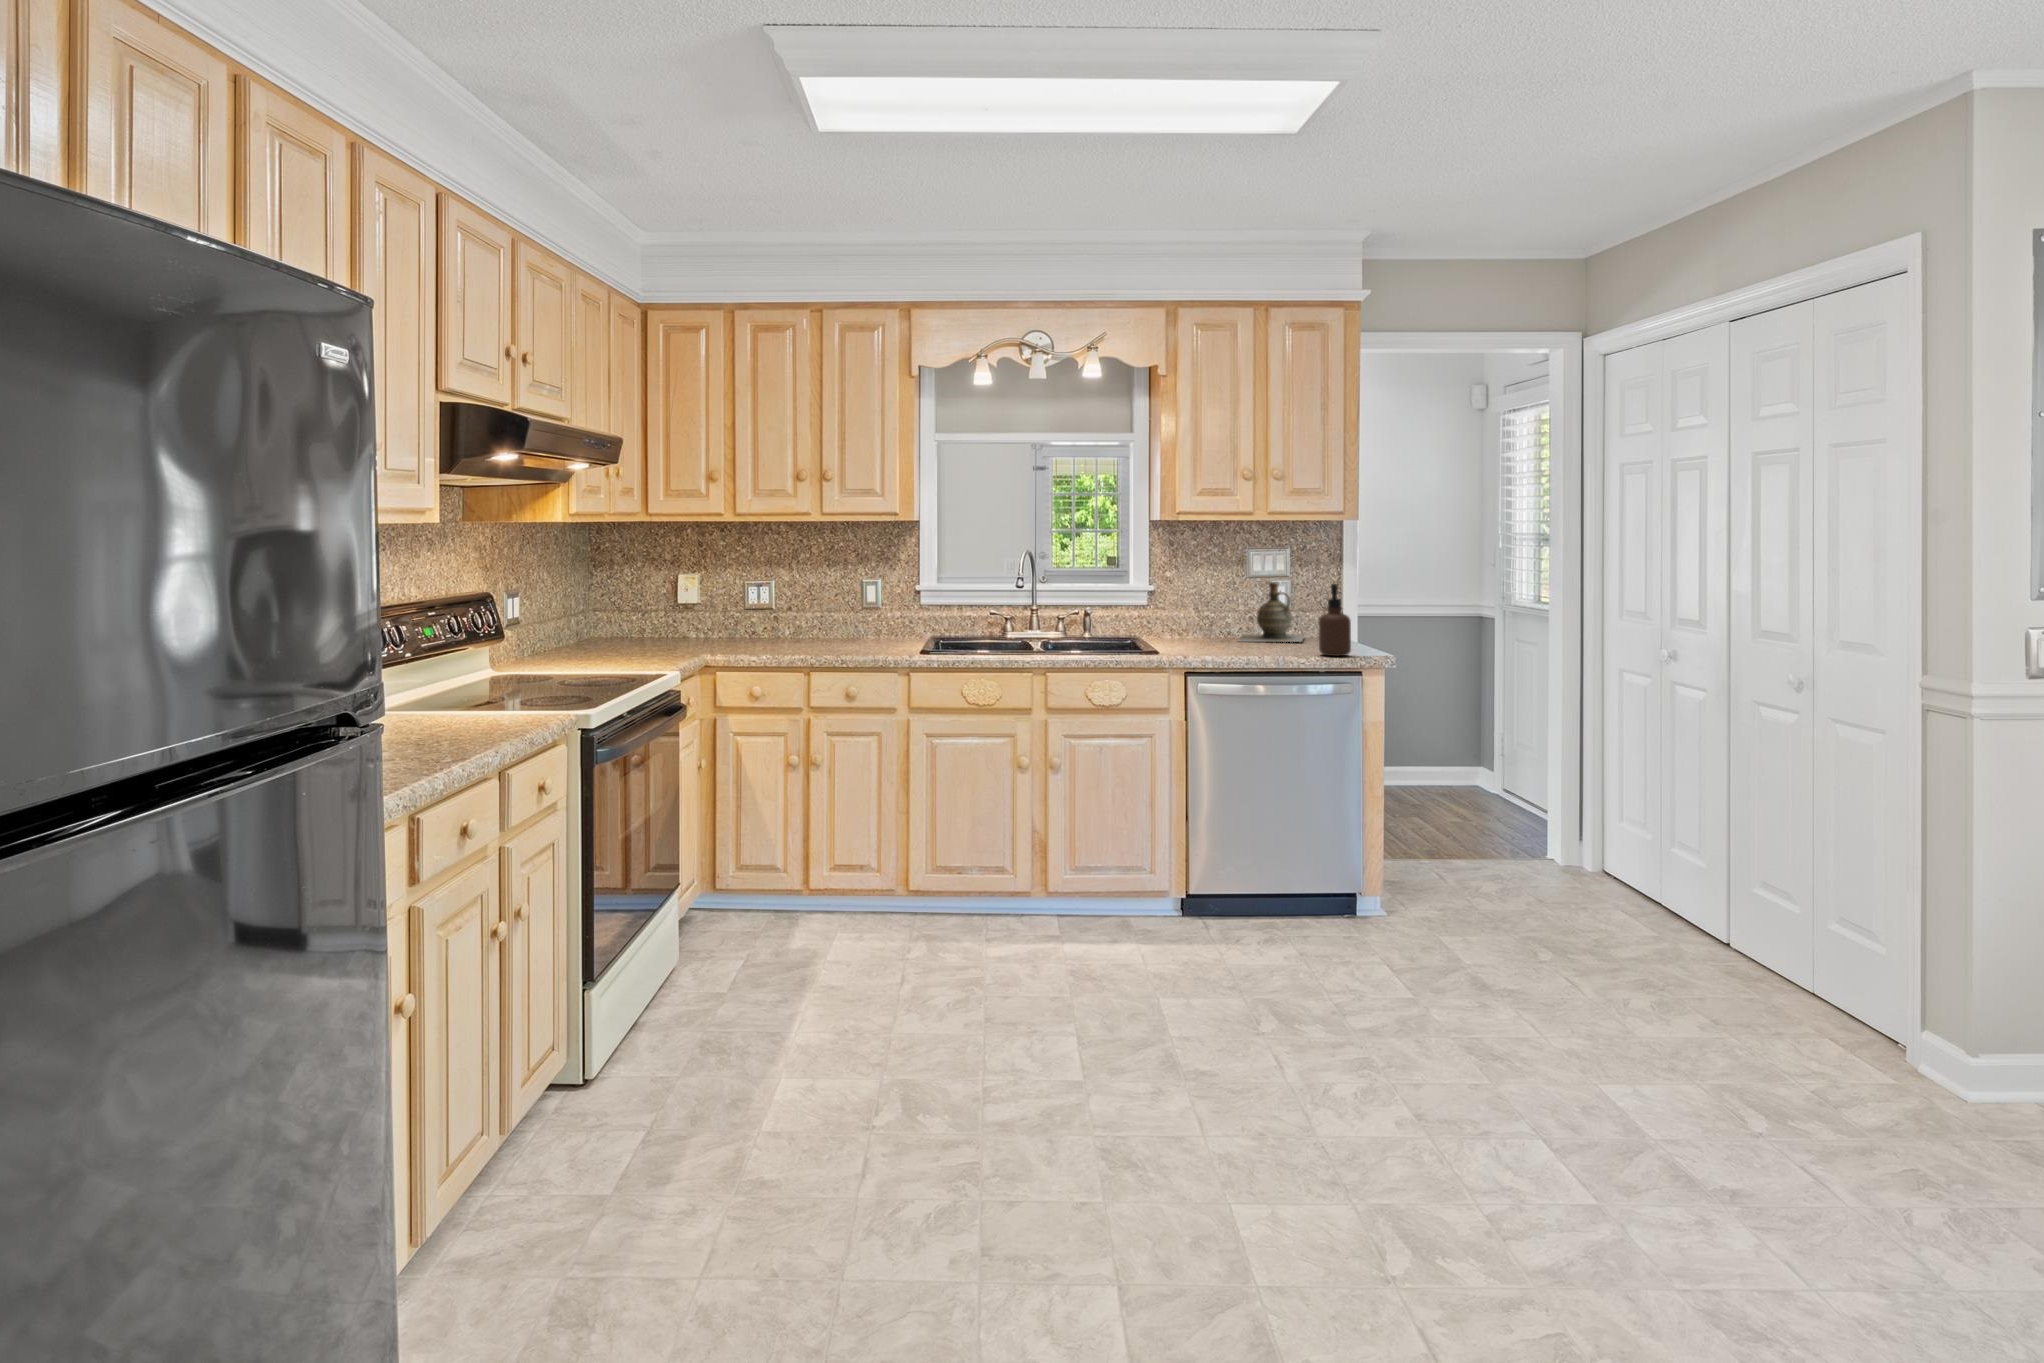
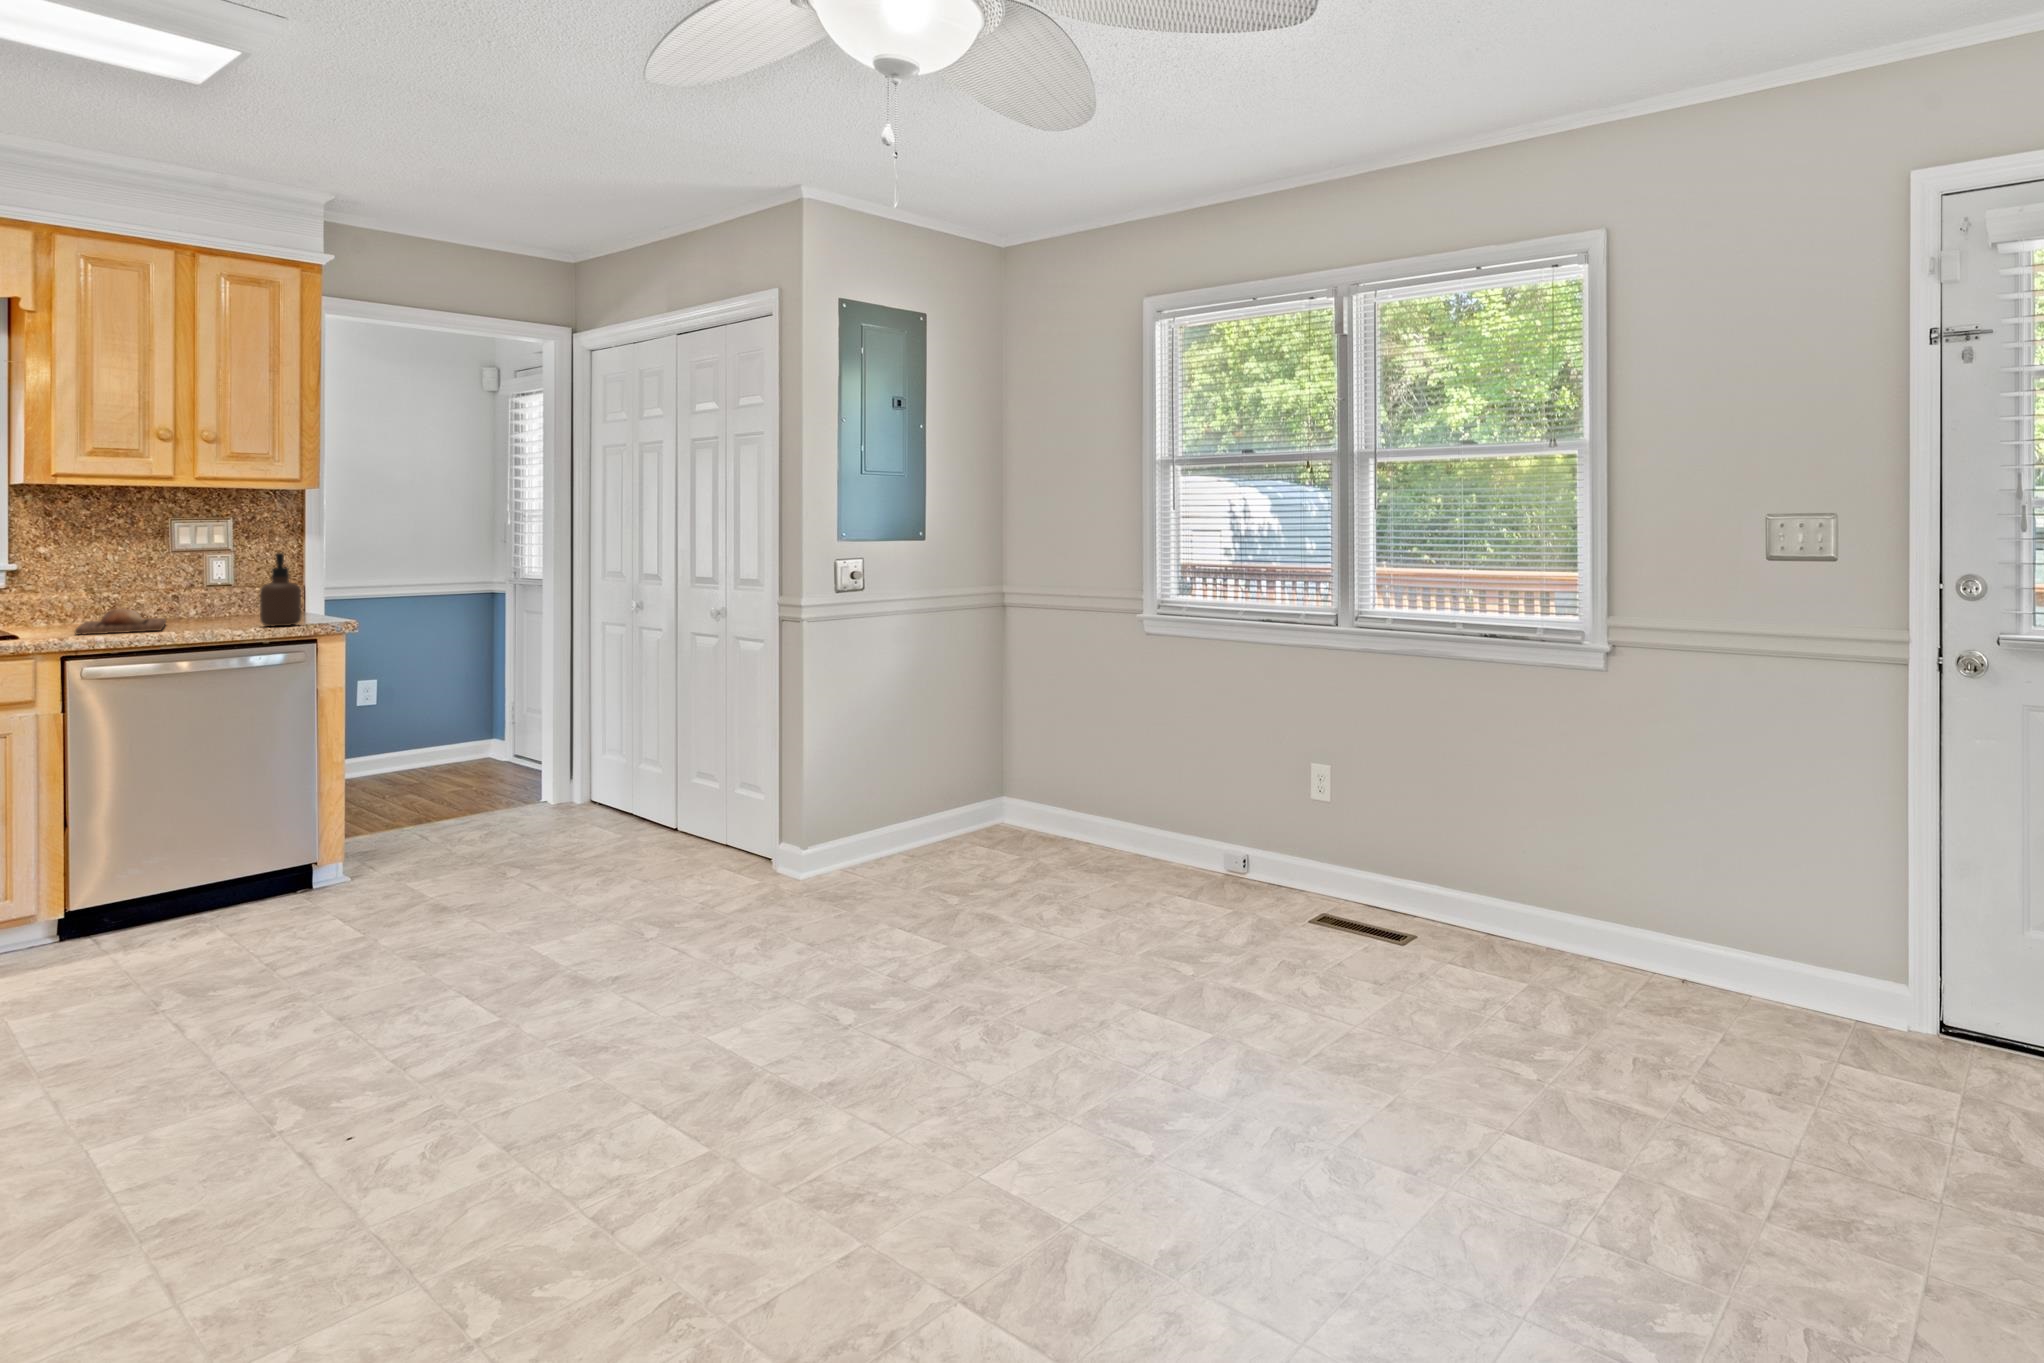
ceramic jug: present [1239,582,1304,642] -> none [154,556,255,623]
bread loaf: none [1192,629,1249,653] -> present [75,608,166,635]

